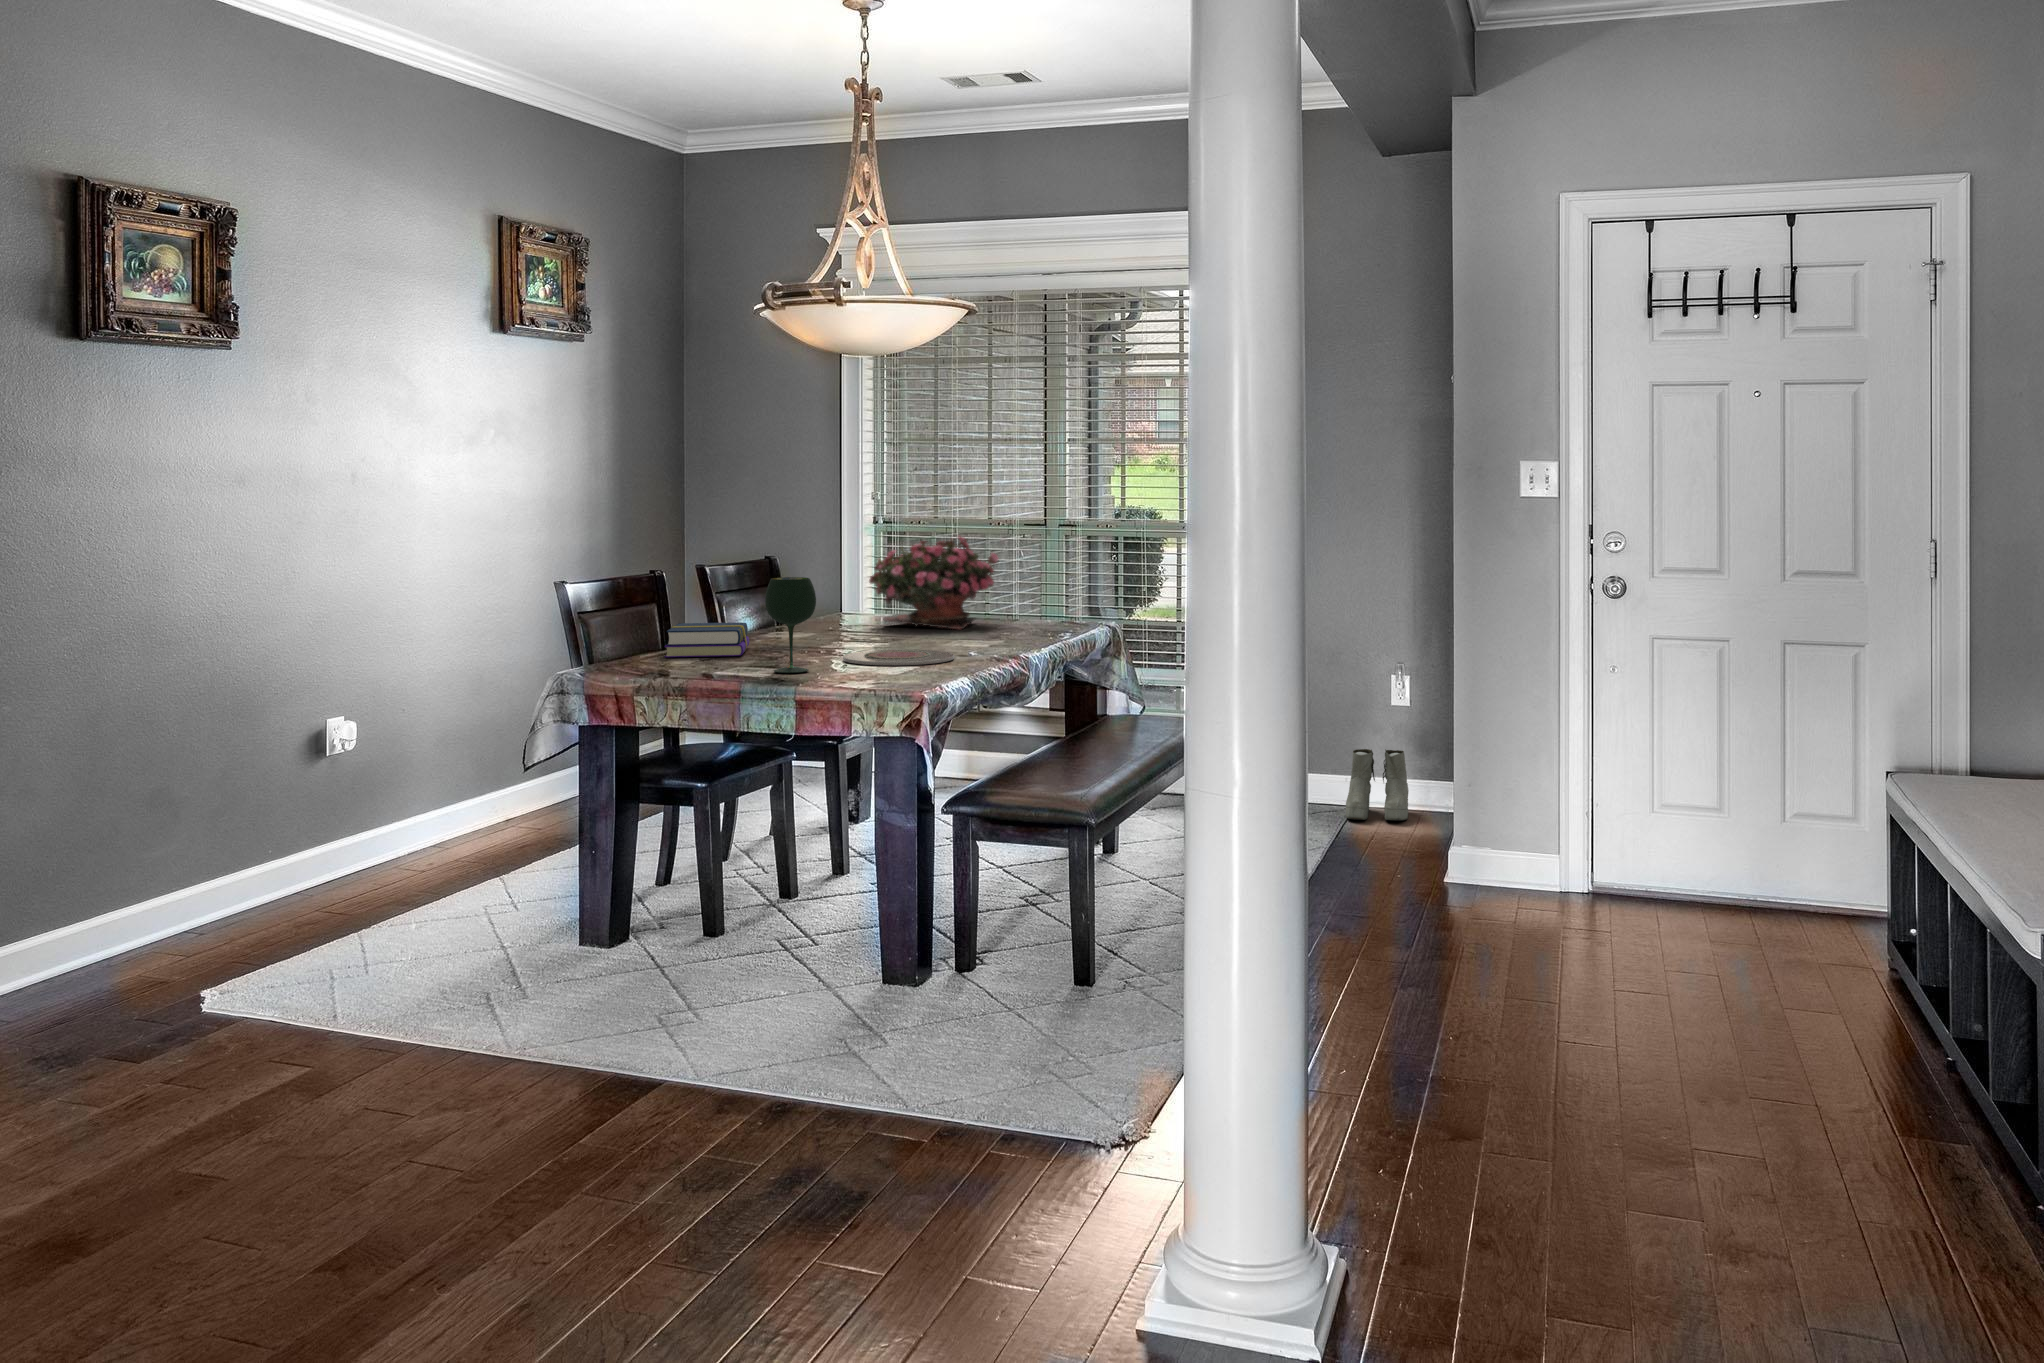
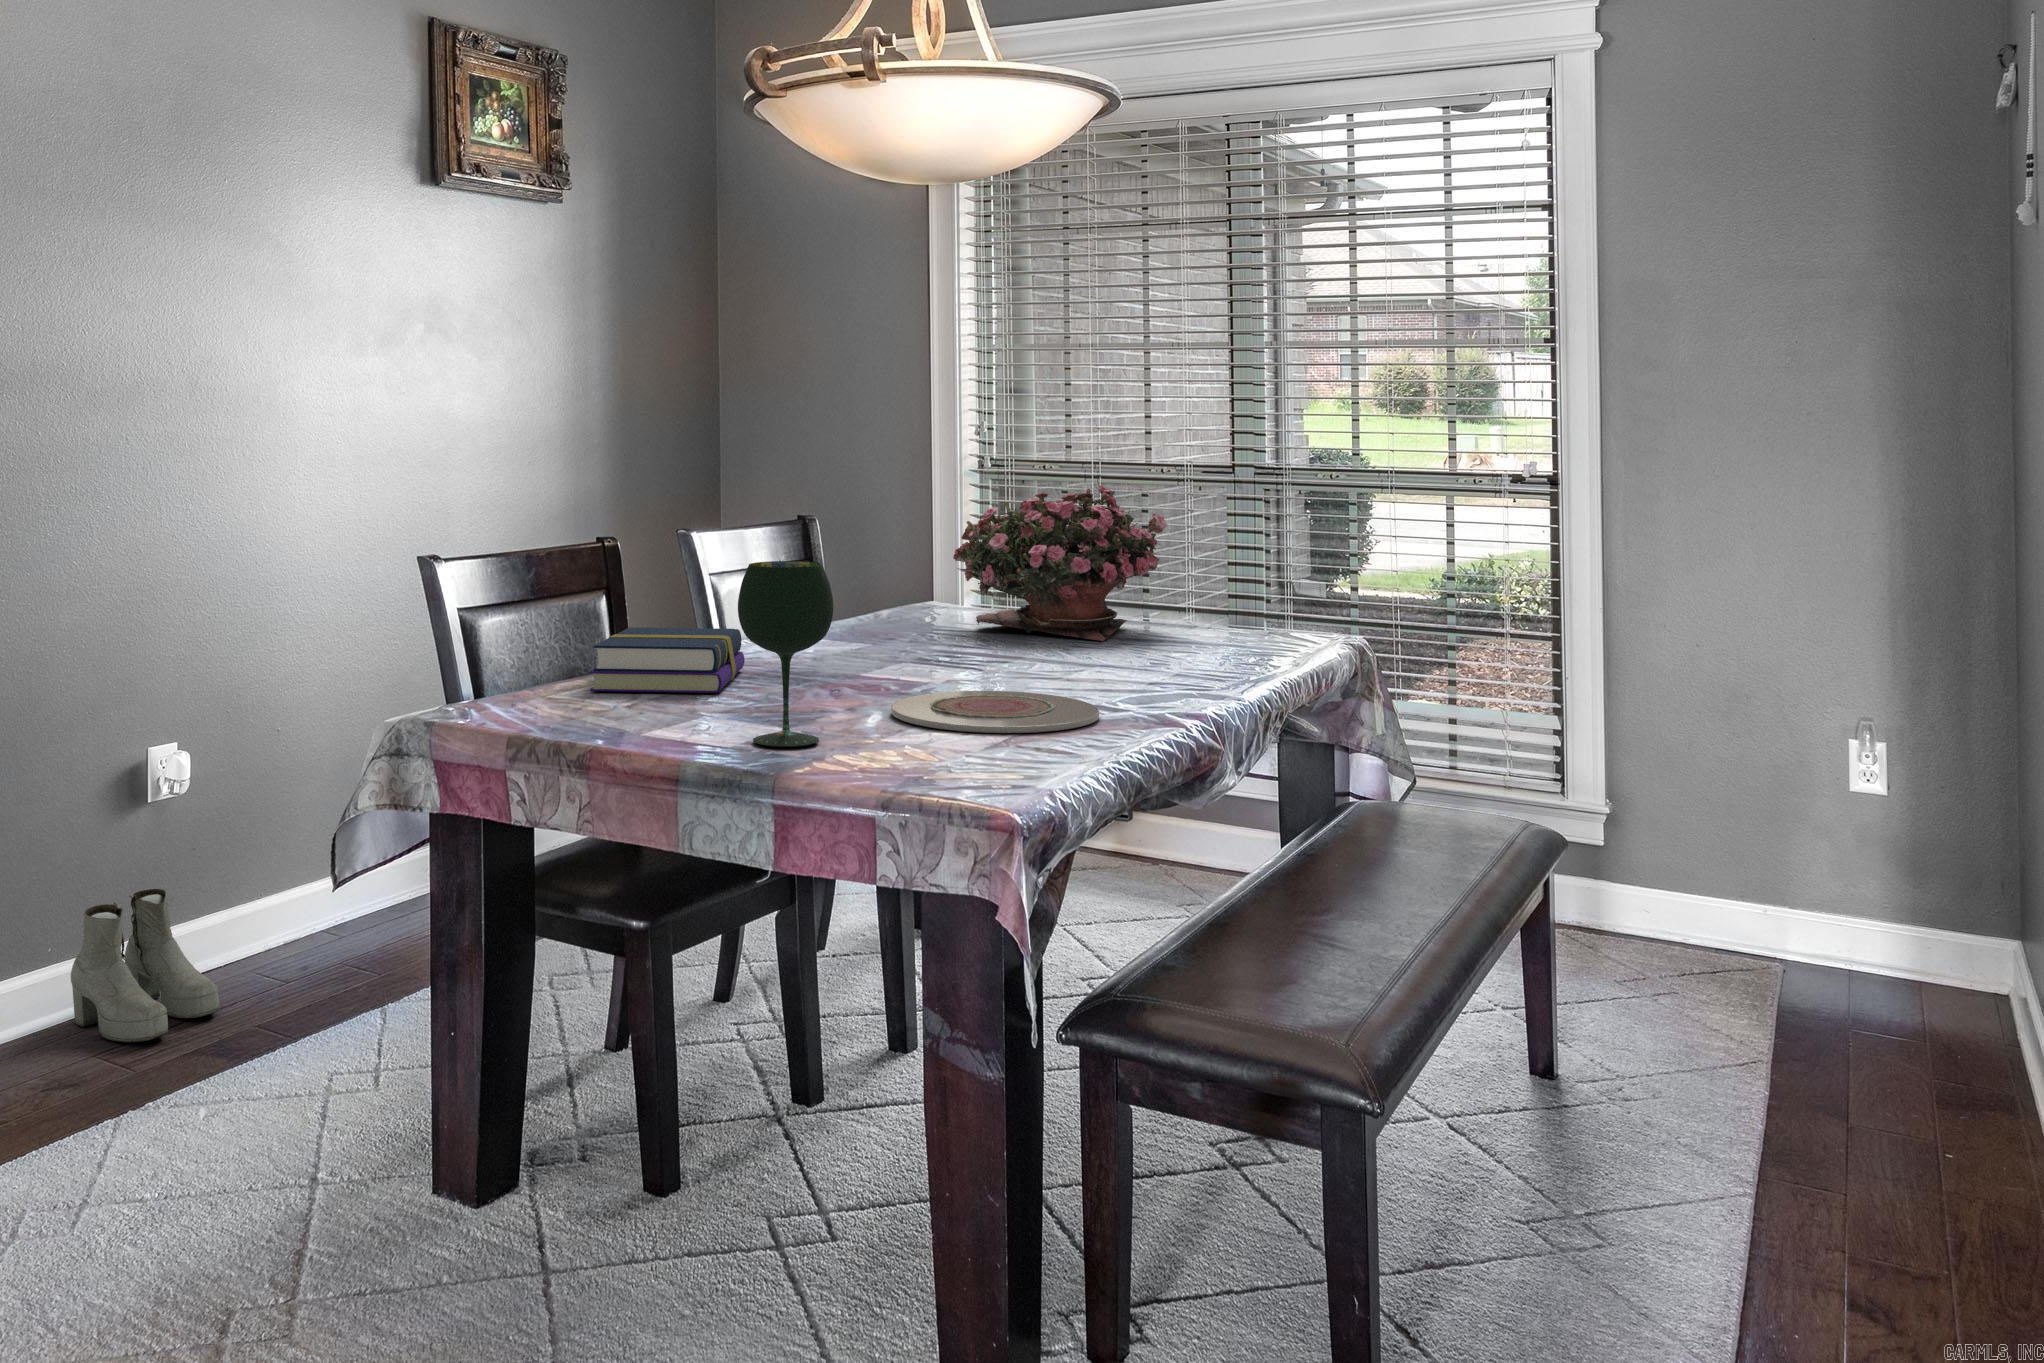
boots: present [1346,749,1409,821] -> present [71,889,219,1042]

